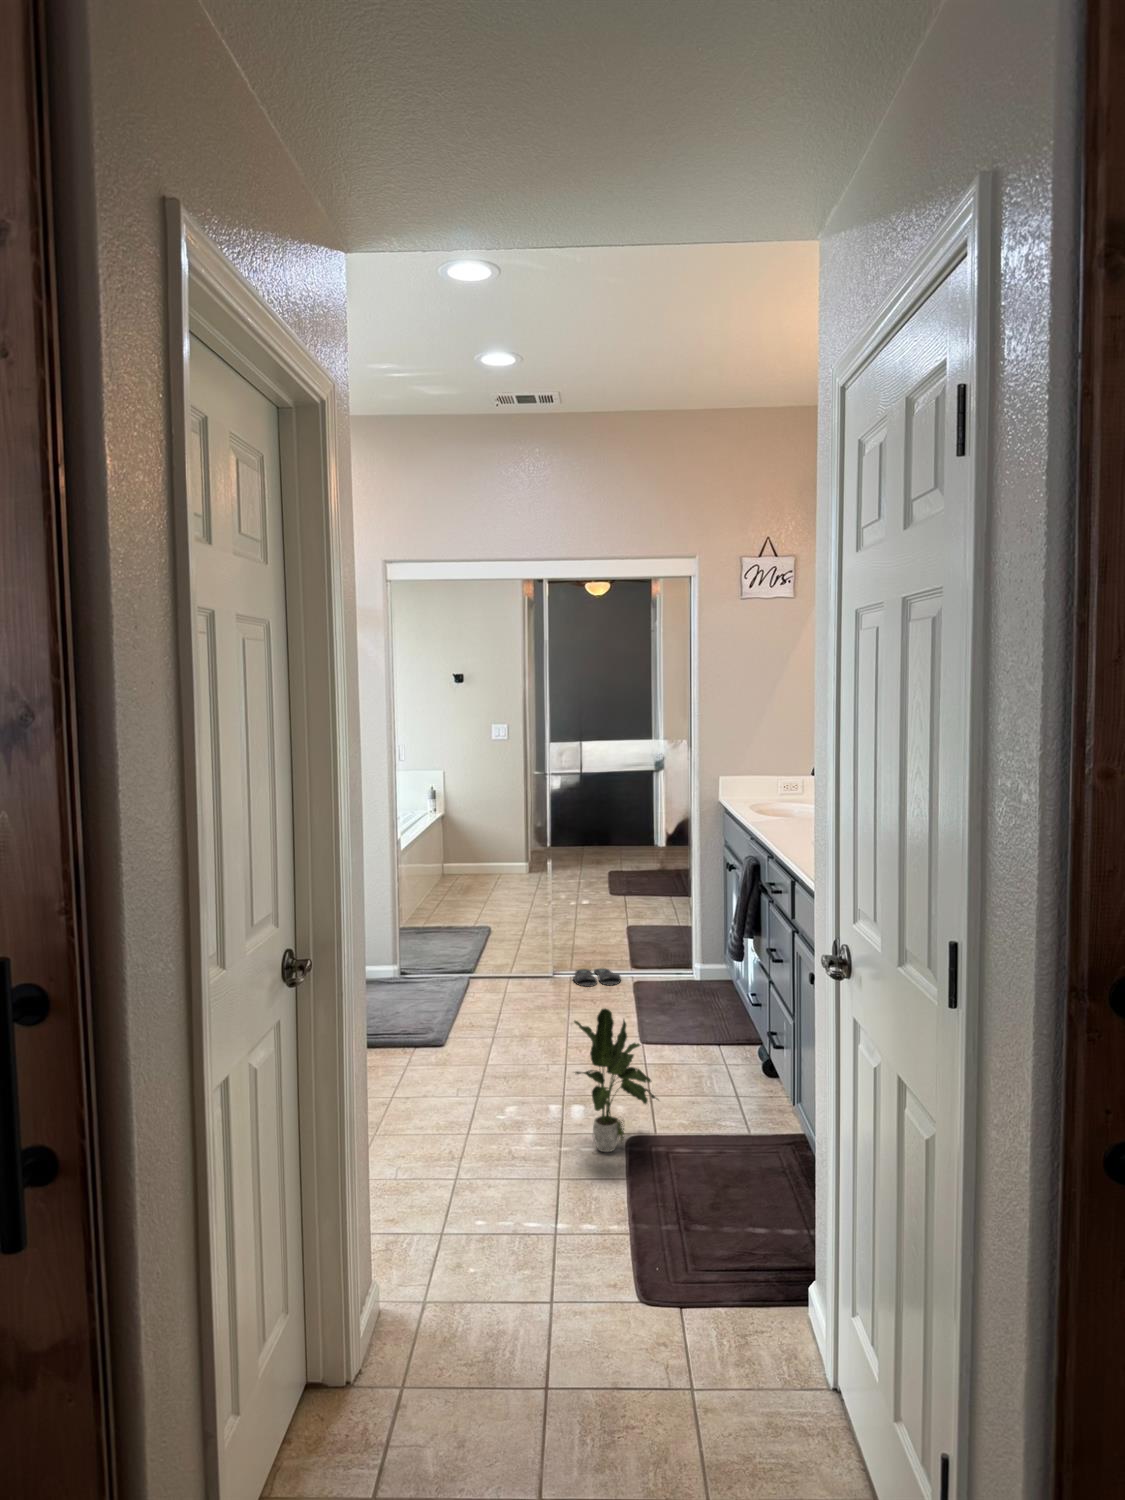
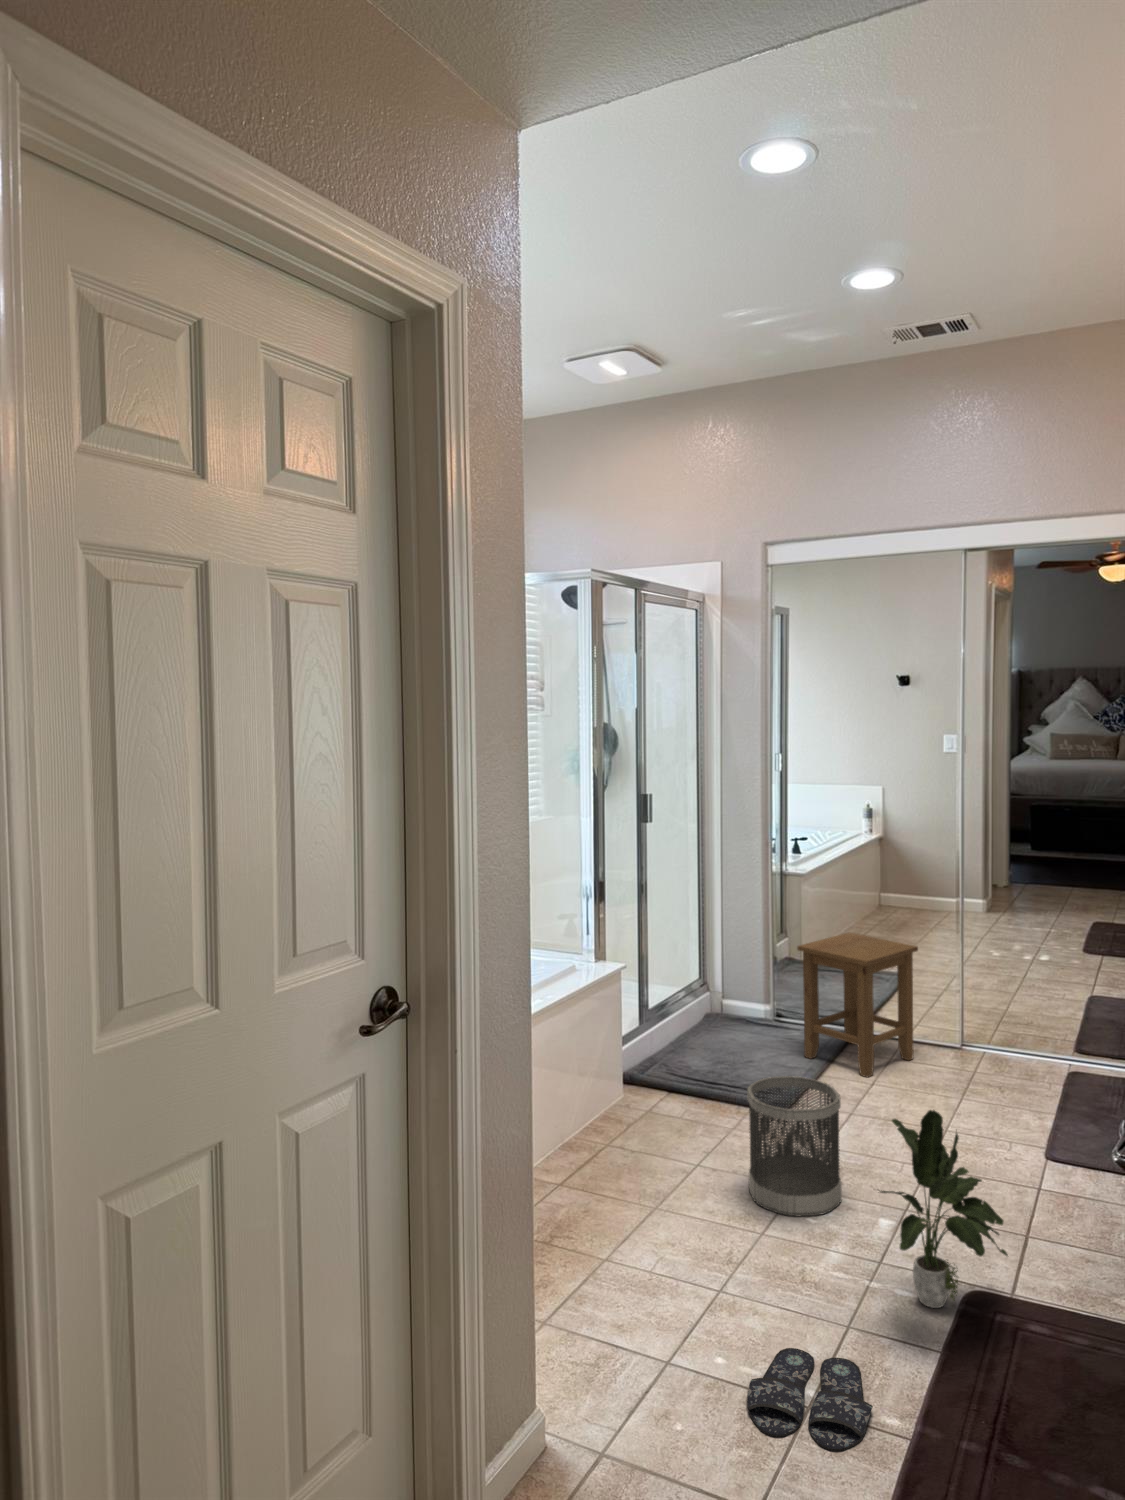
stool: none [432,894,525,1010] -> present [797,933,918,1077]
slippers: present [573,968,621,987] -> present [747,1348,873,1451]
wastebasket: none [441,1008,516,1118] -> present [747,1076,842,1217]

